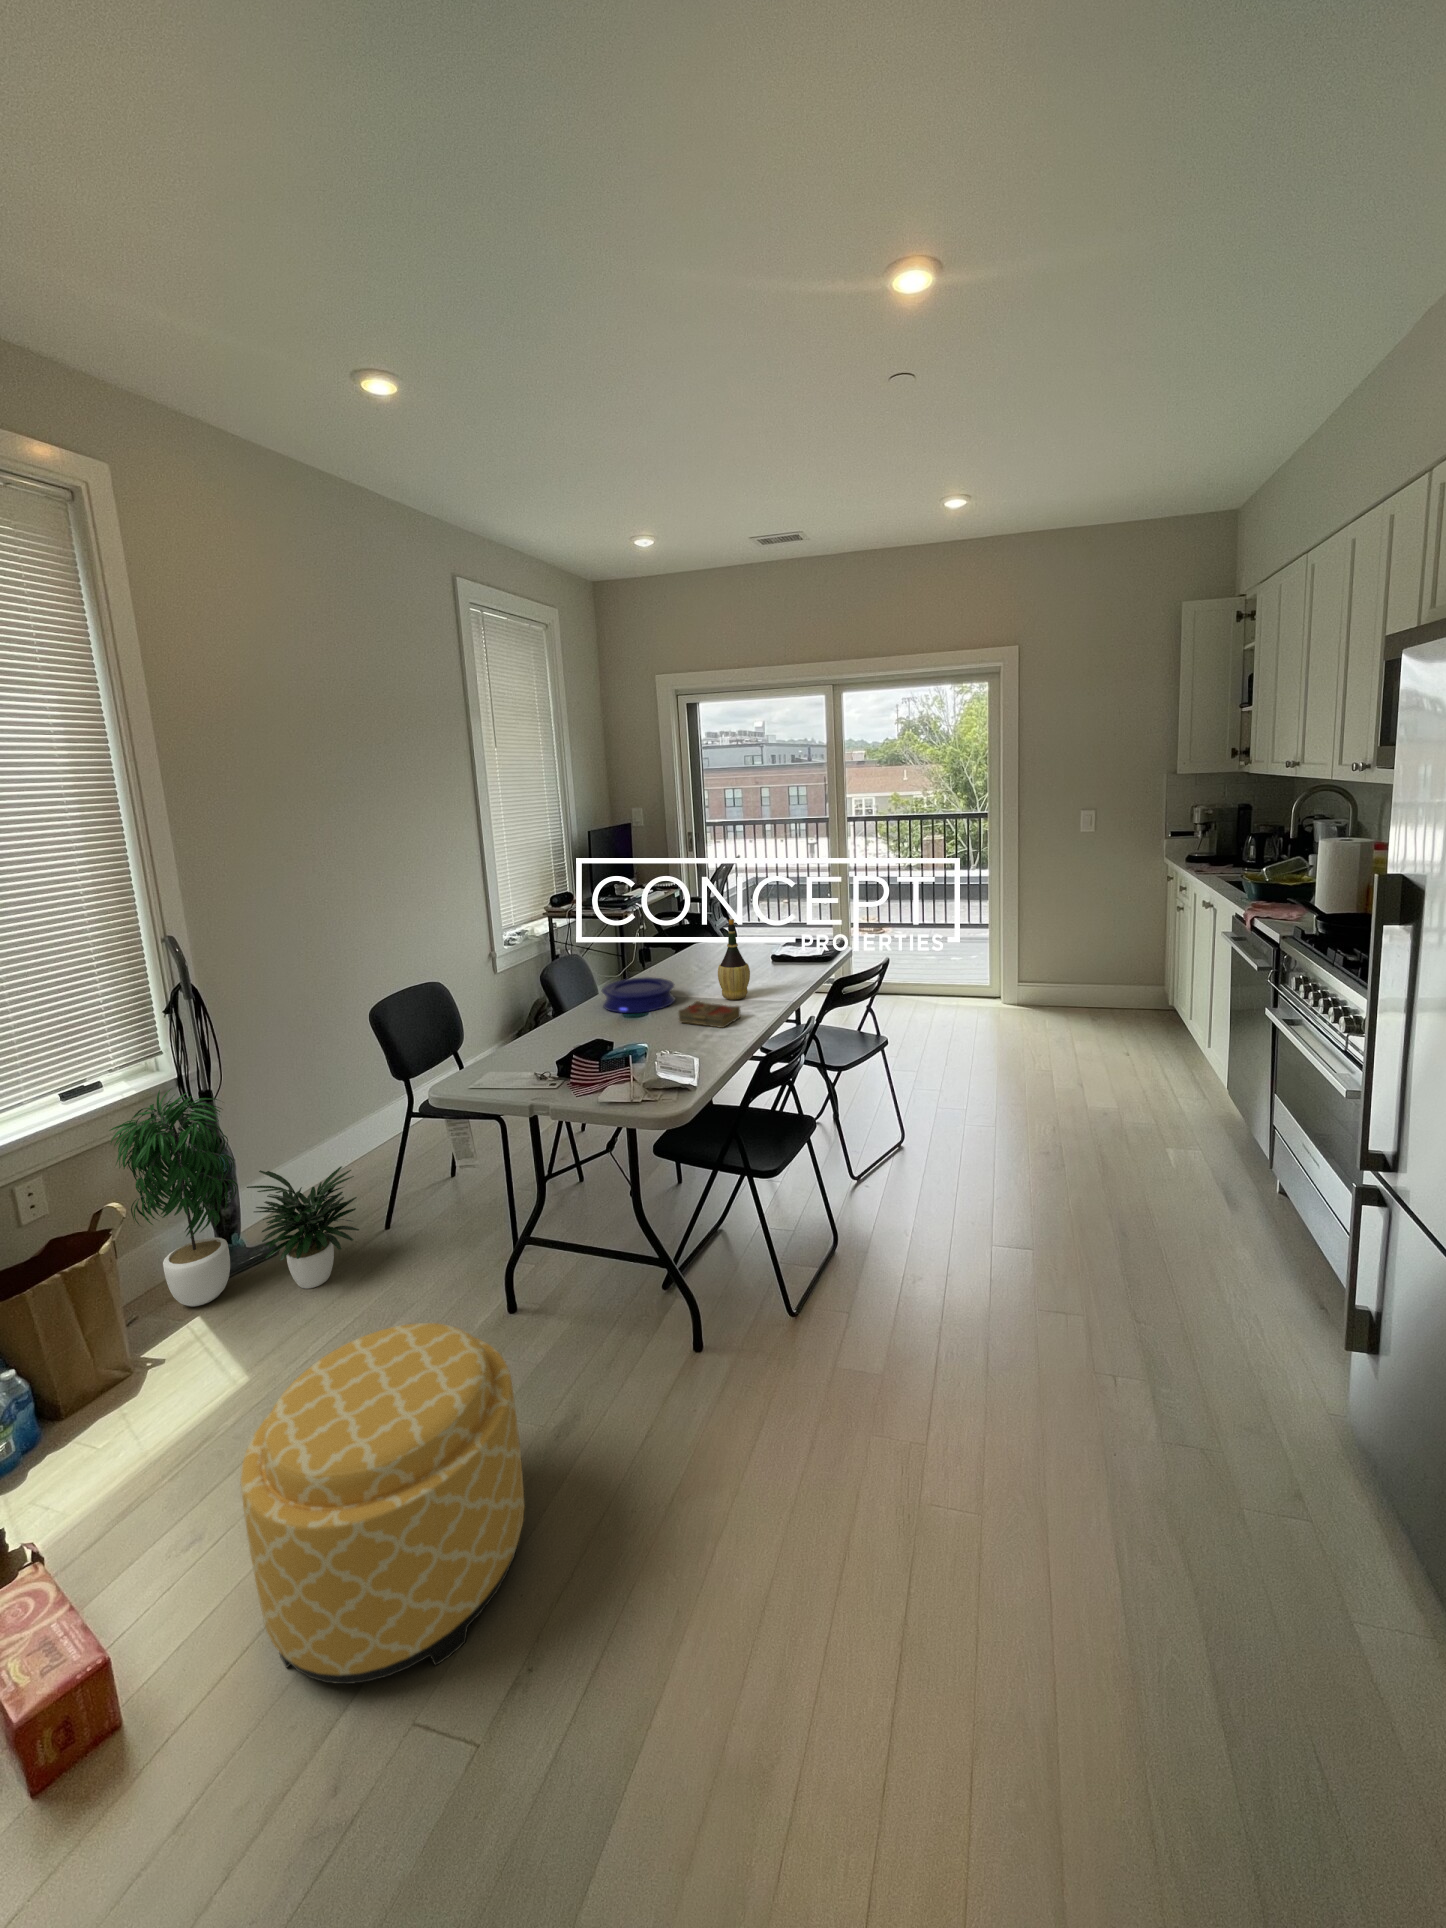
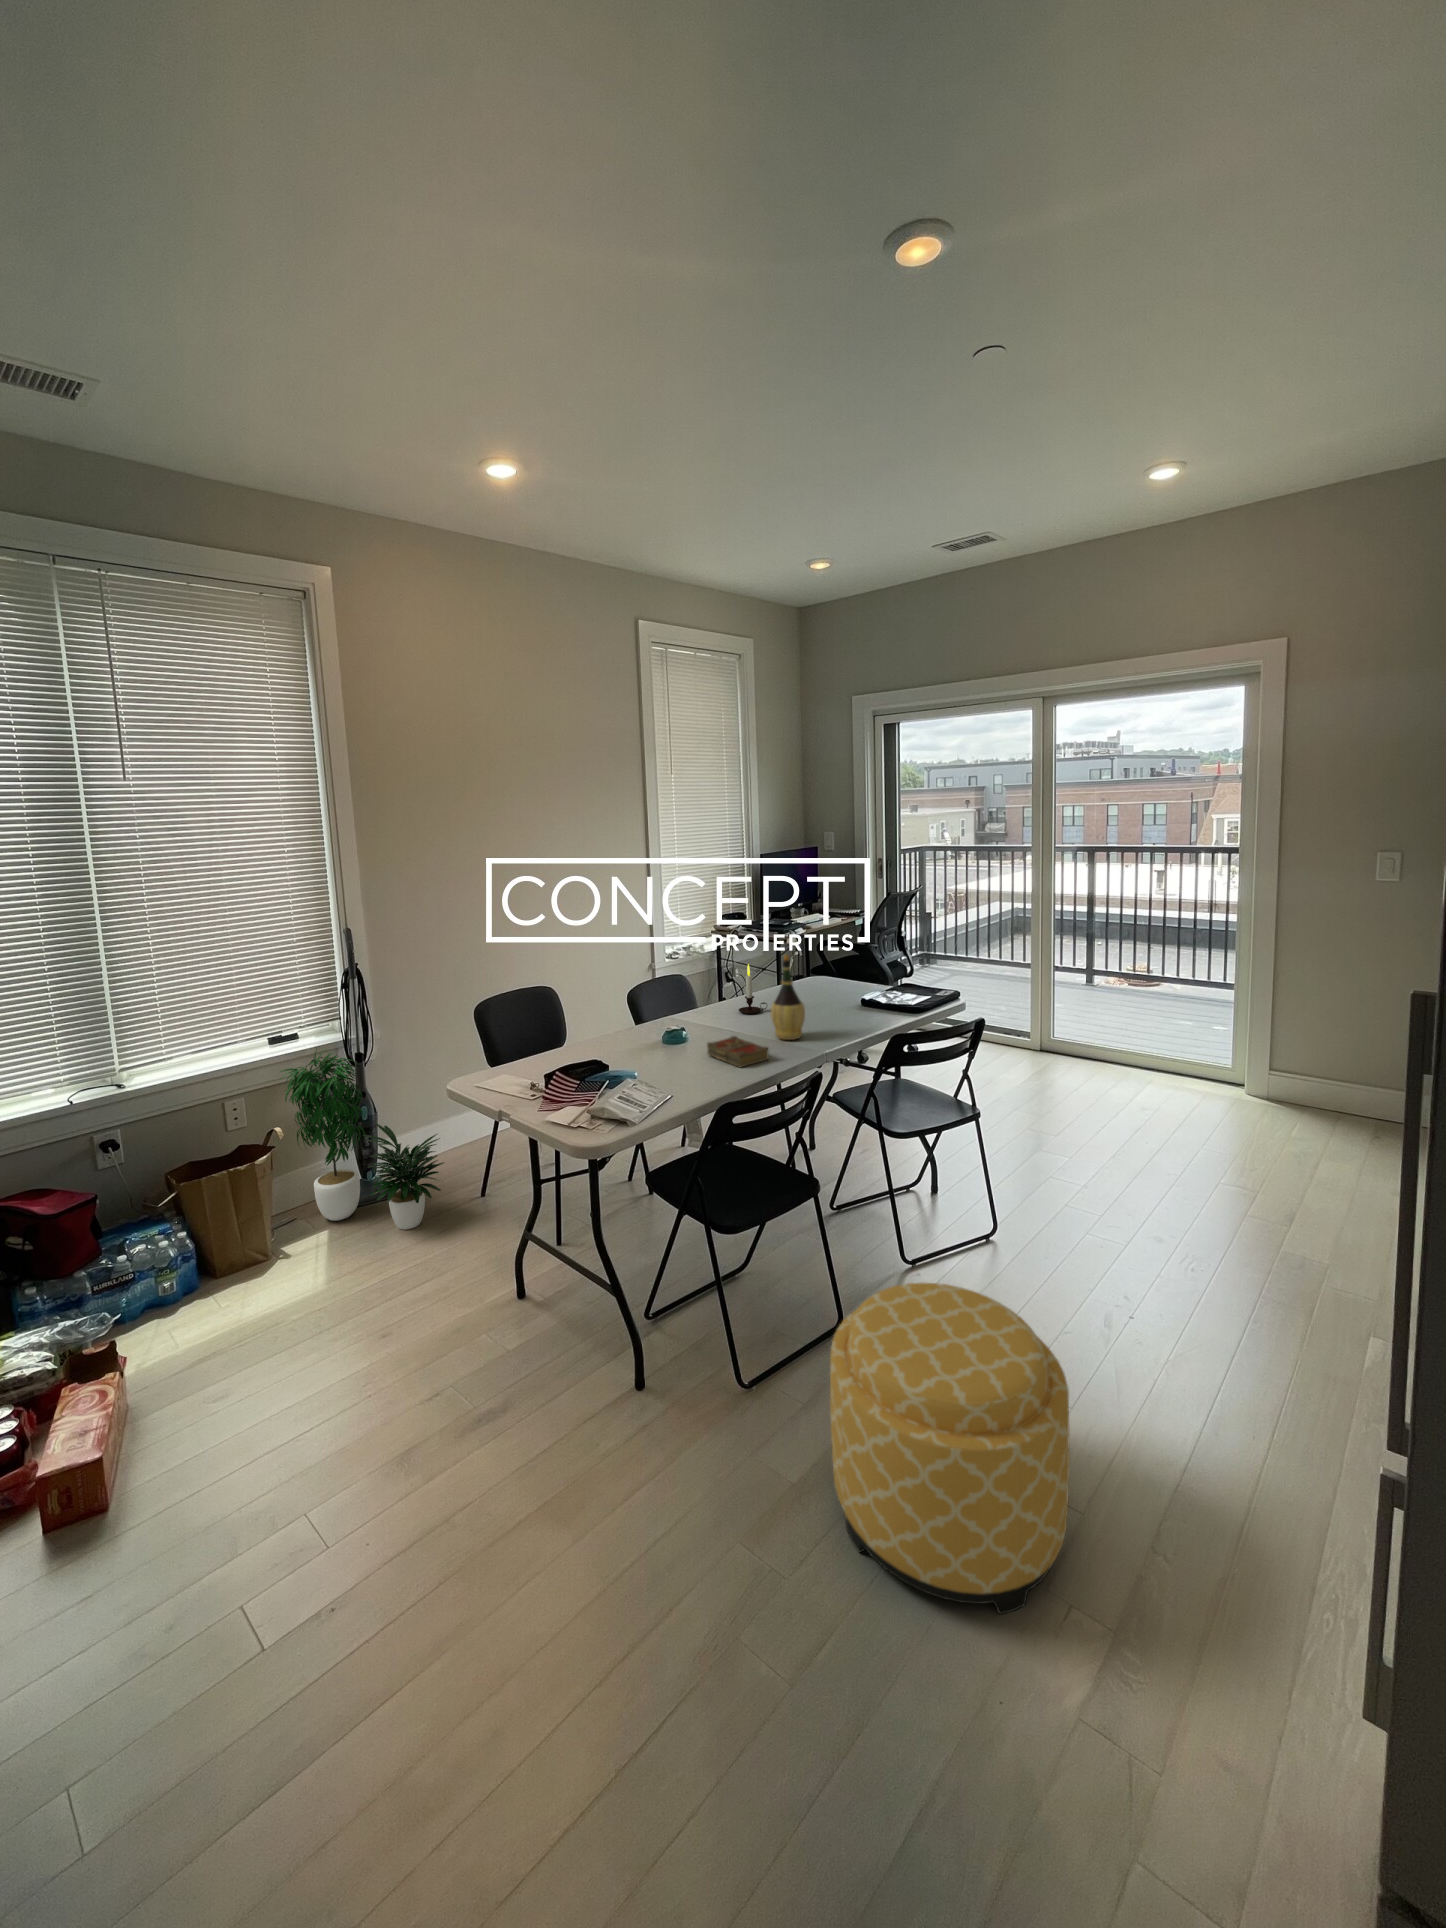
candle: none [657,934,685,983] -> present [739,964,767,1014]
plate: present [602,977,675,1013] -> none [662,1005,735,1040]
ottoman: present [241,1323,524,1684] -> present [830,1283,1069,1614]

